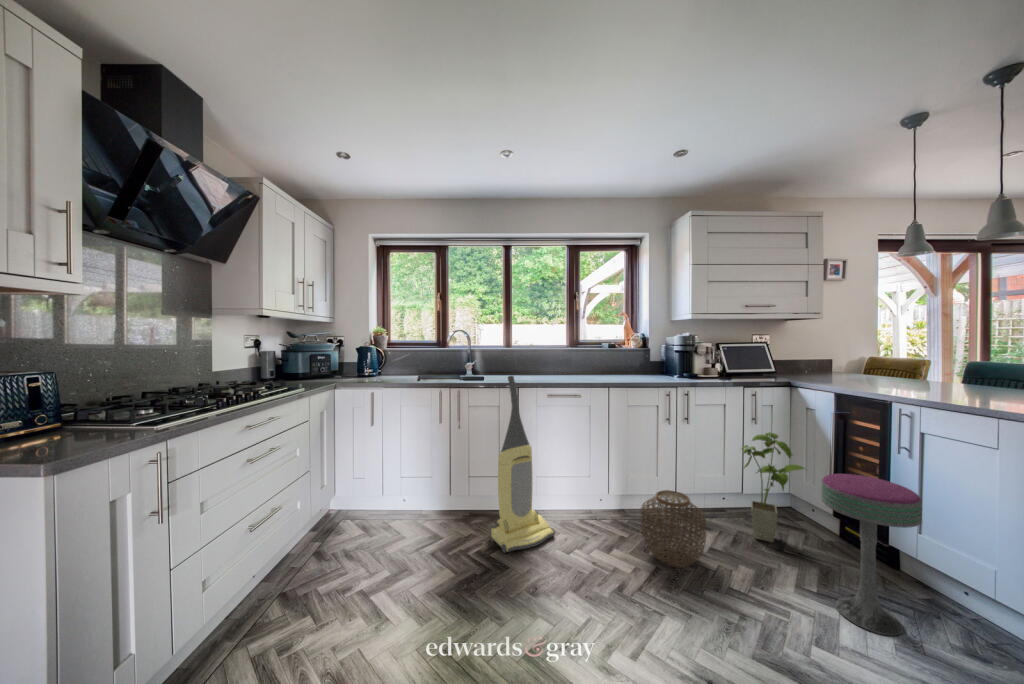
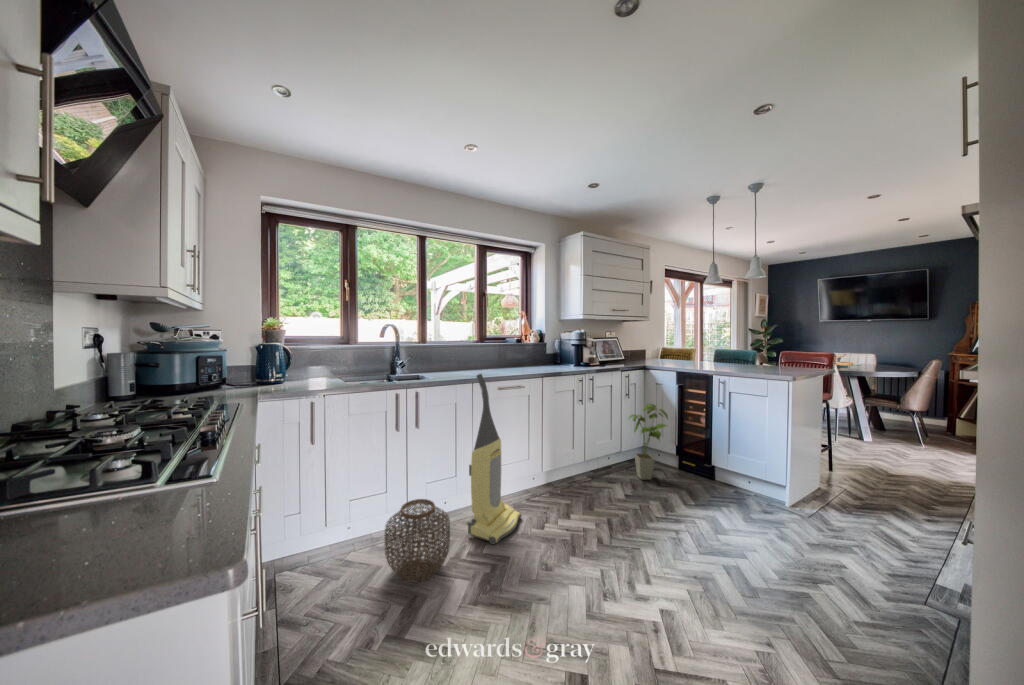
bar stool: present [821,474,922,635] -> none [700,425,752,517]
woven basket: present [641,490,706,567] -> present [385,499,450,582]

